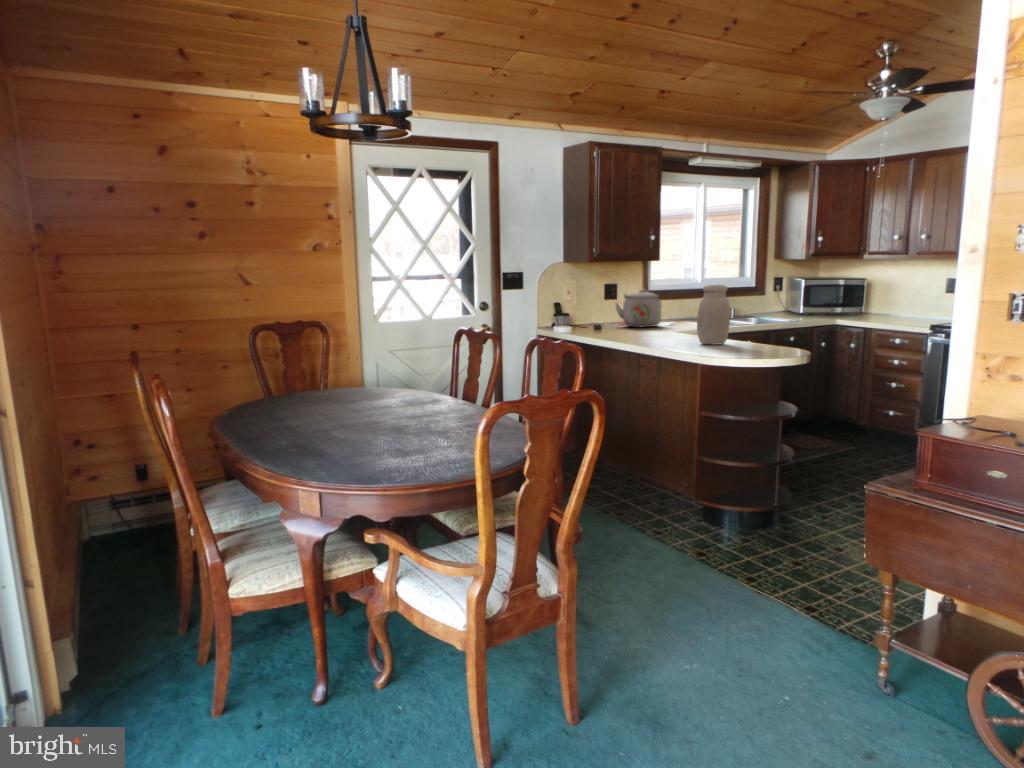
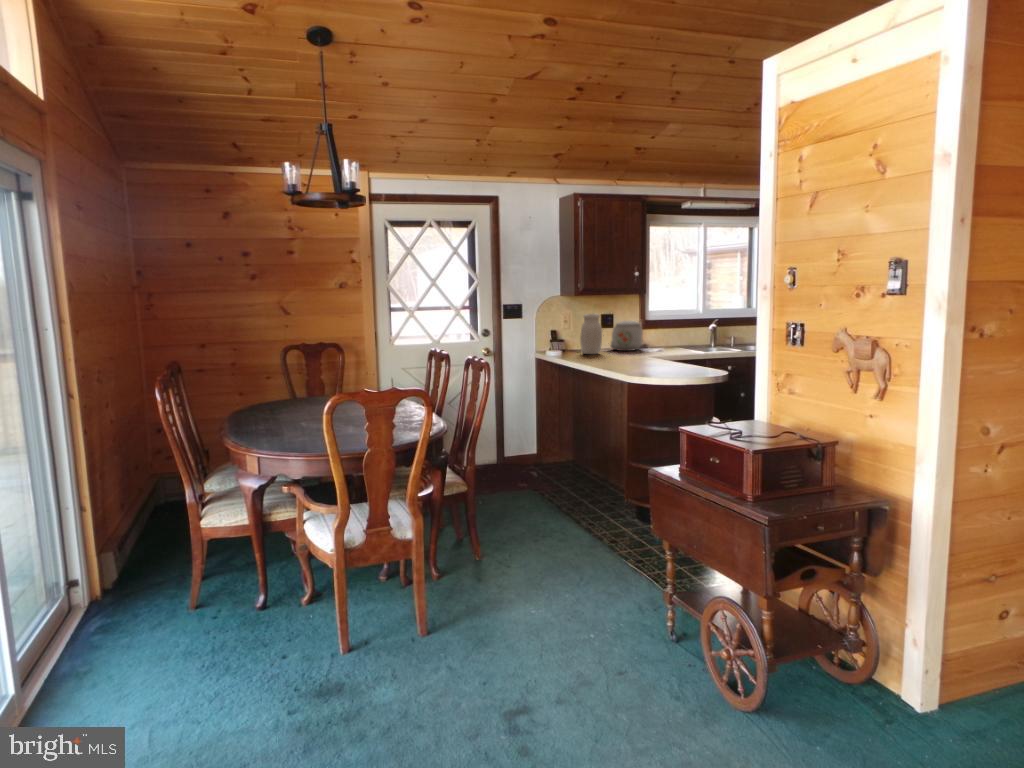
jar: present [697,285,730,345] -> present [580,314,602,354]

